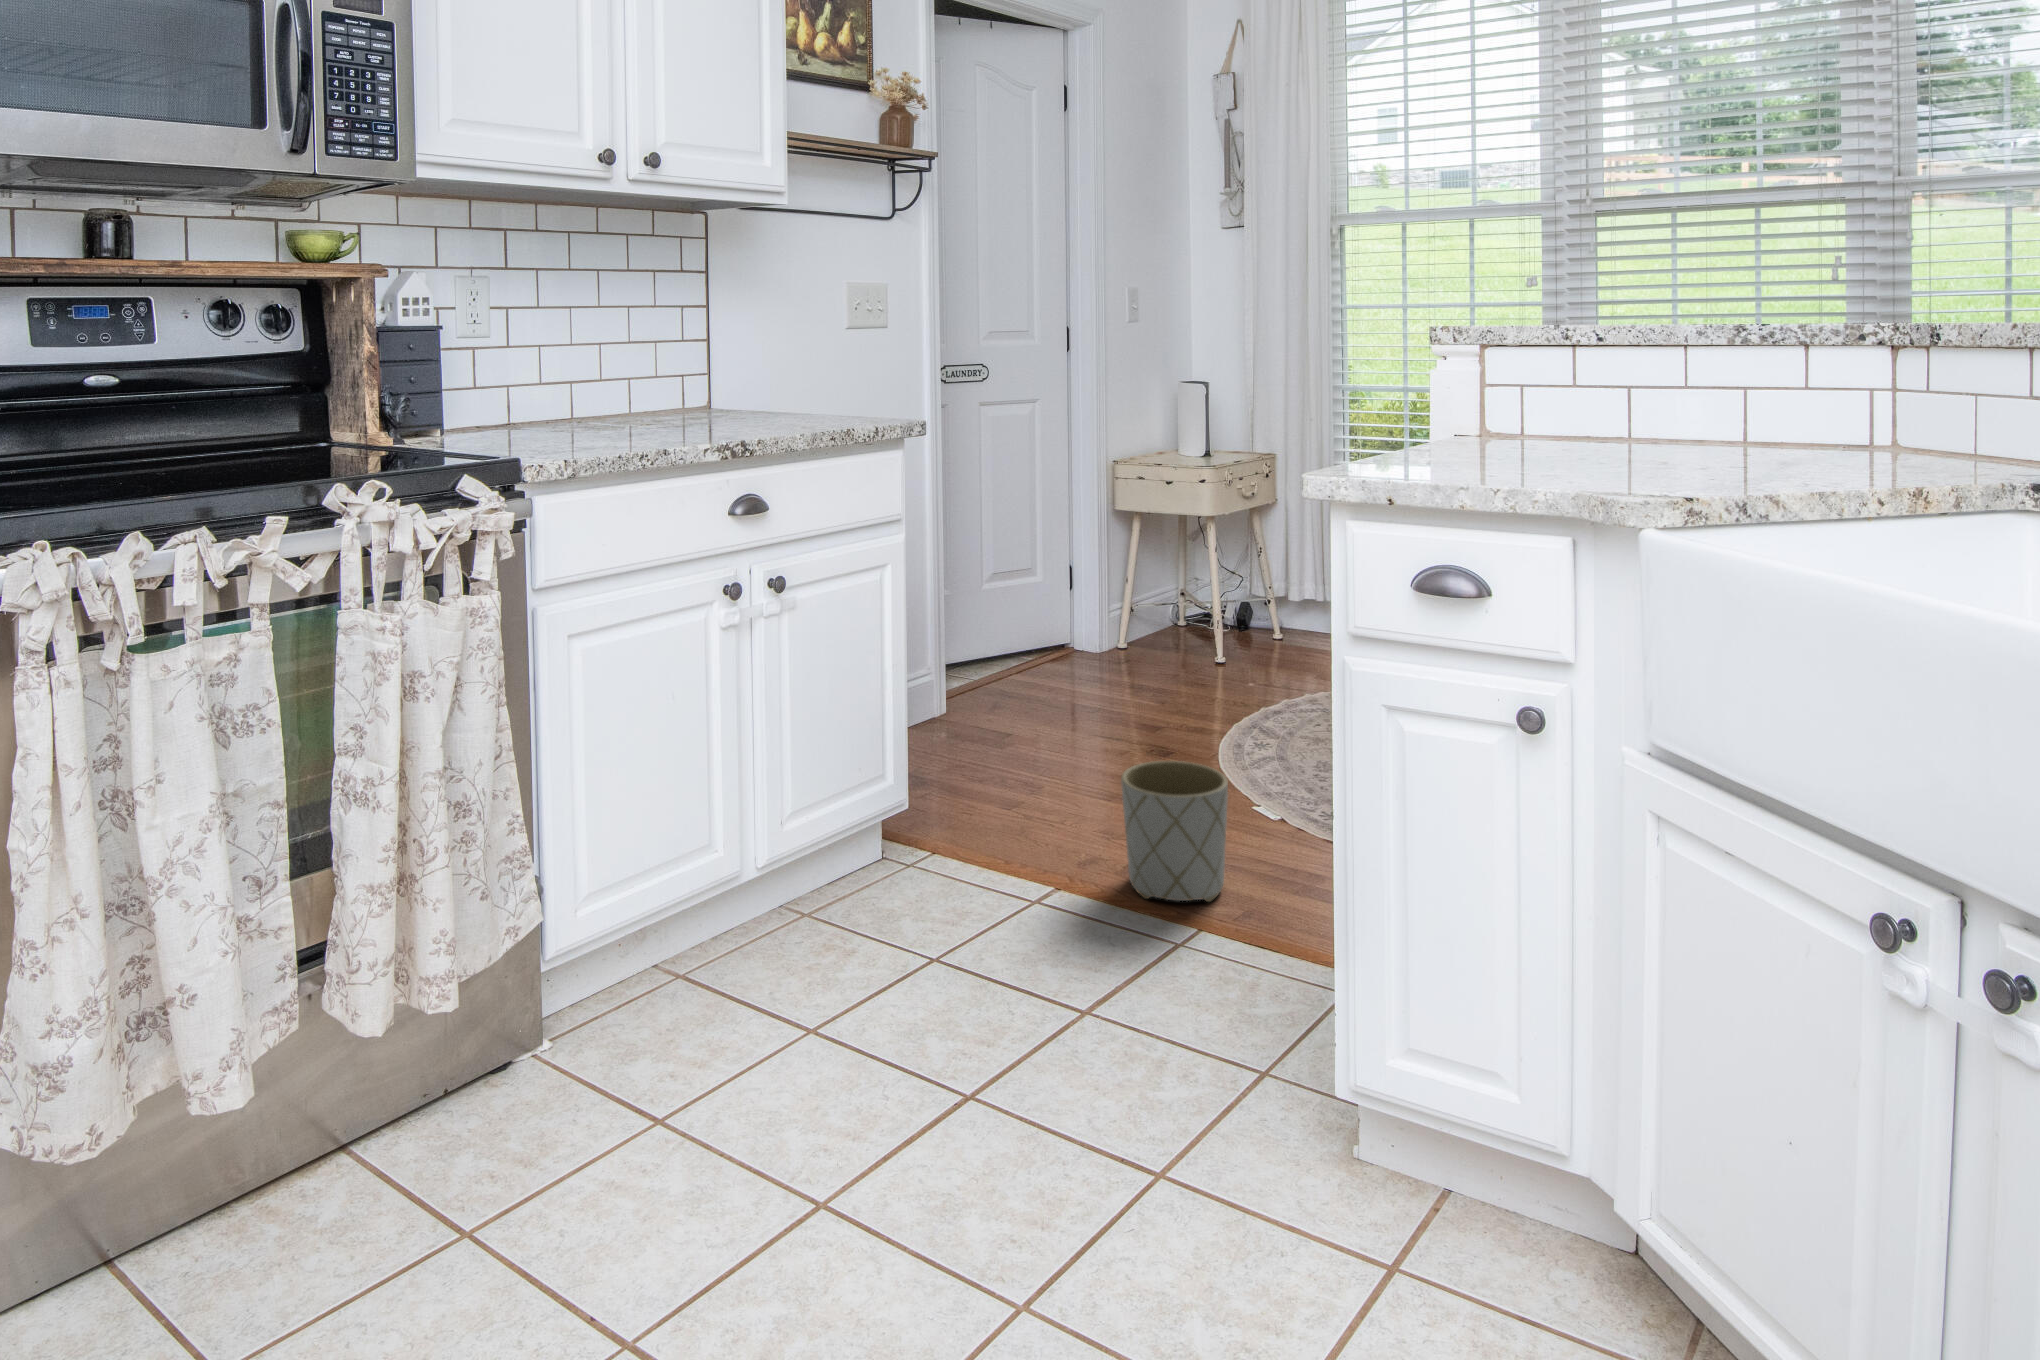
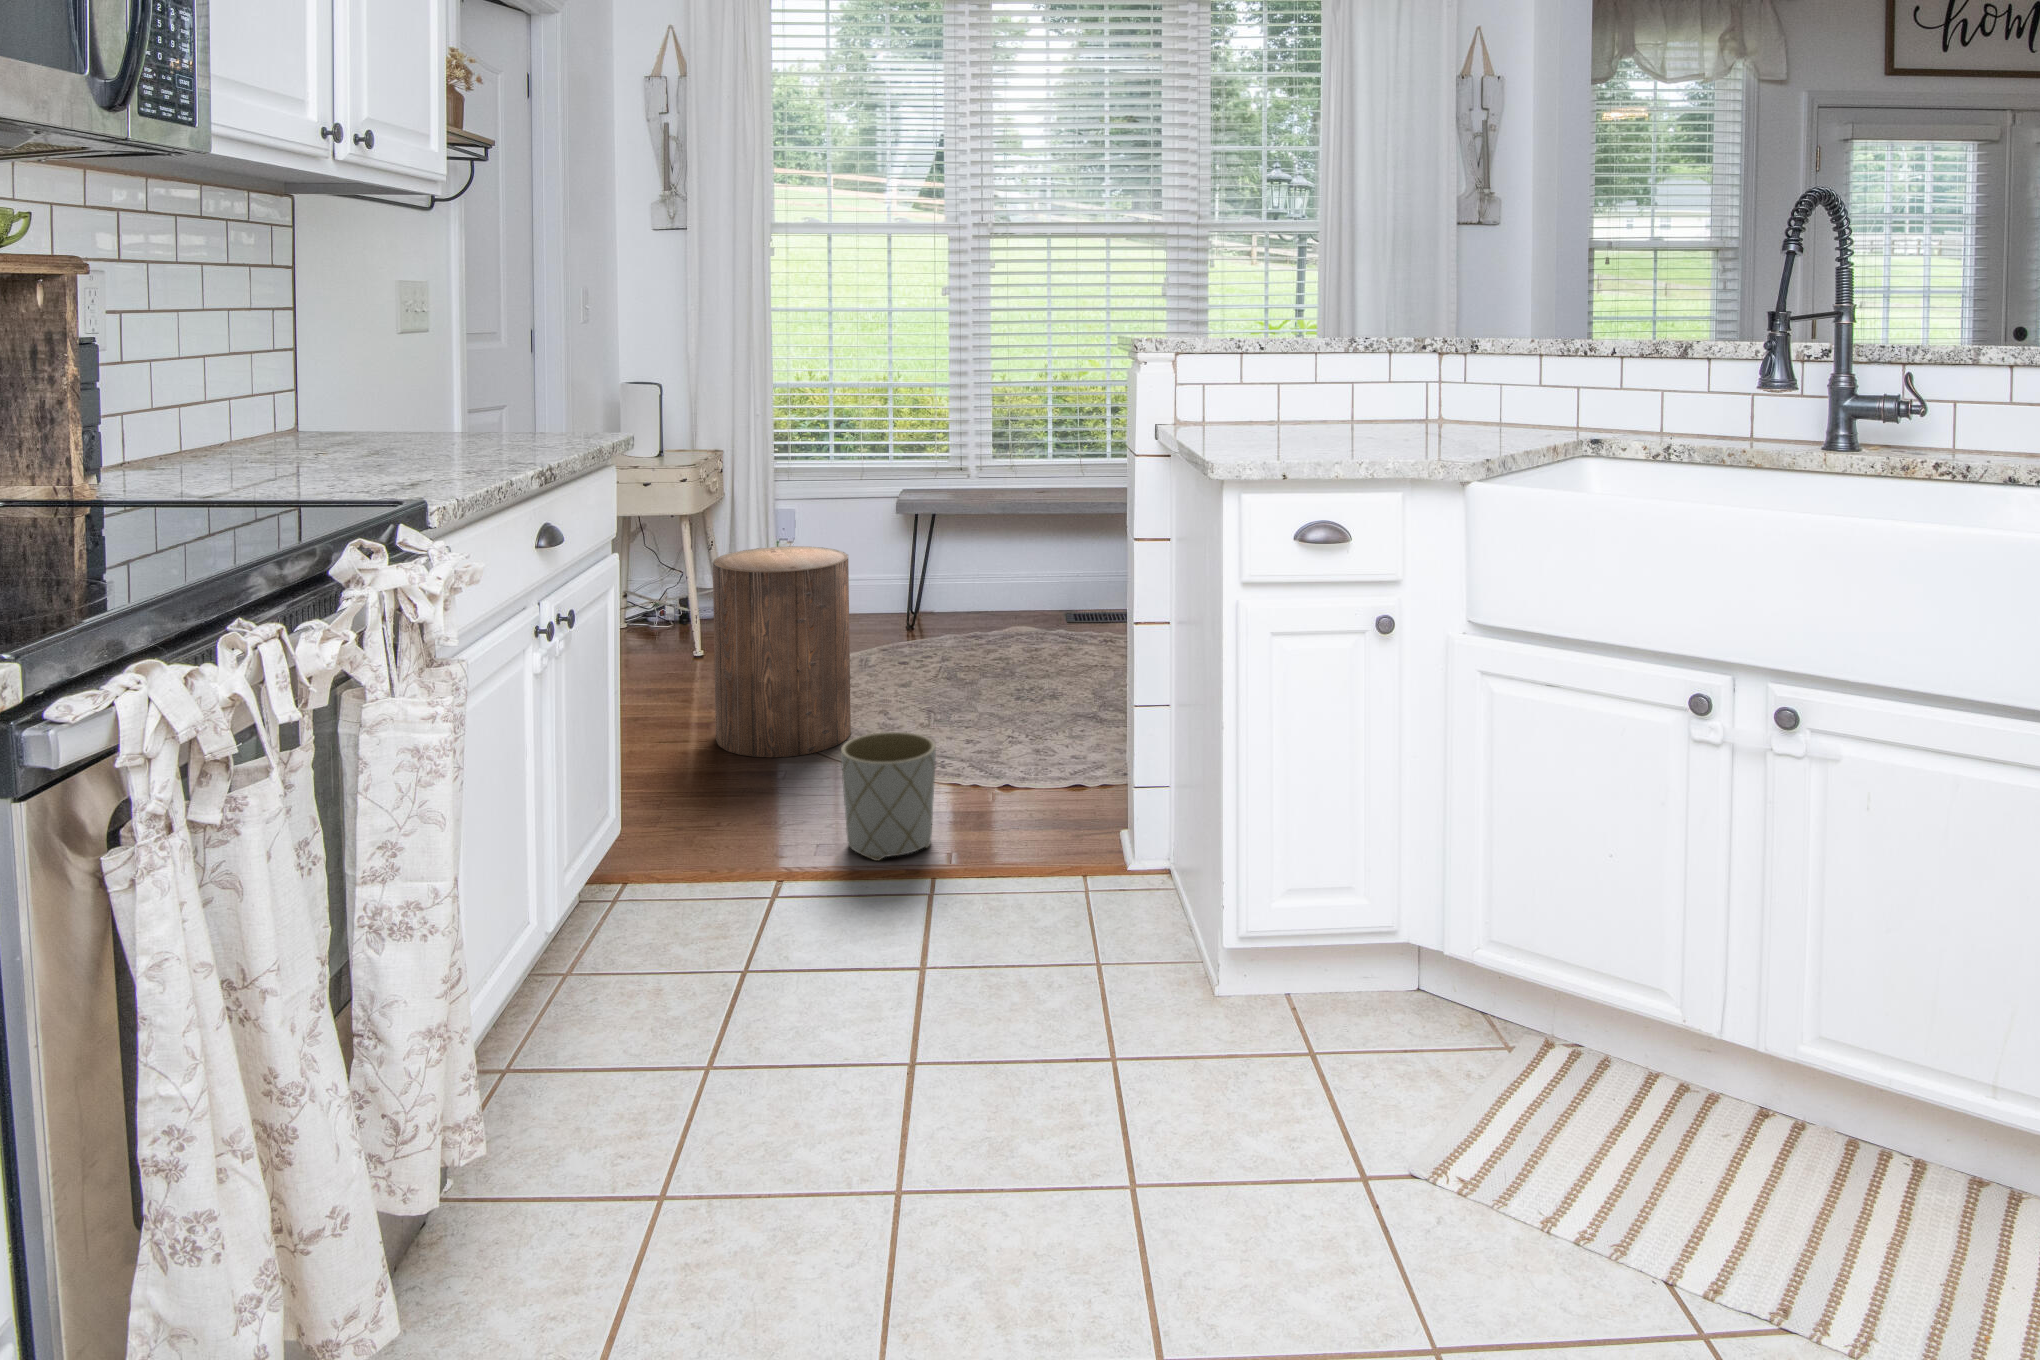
stool: none [1128,553,1276,776] -> present [713,546,851,757]

